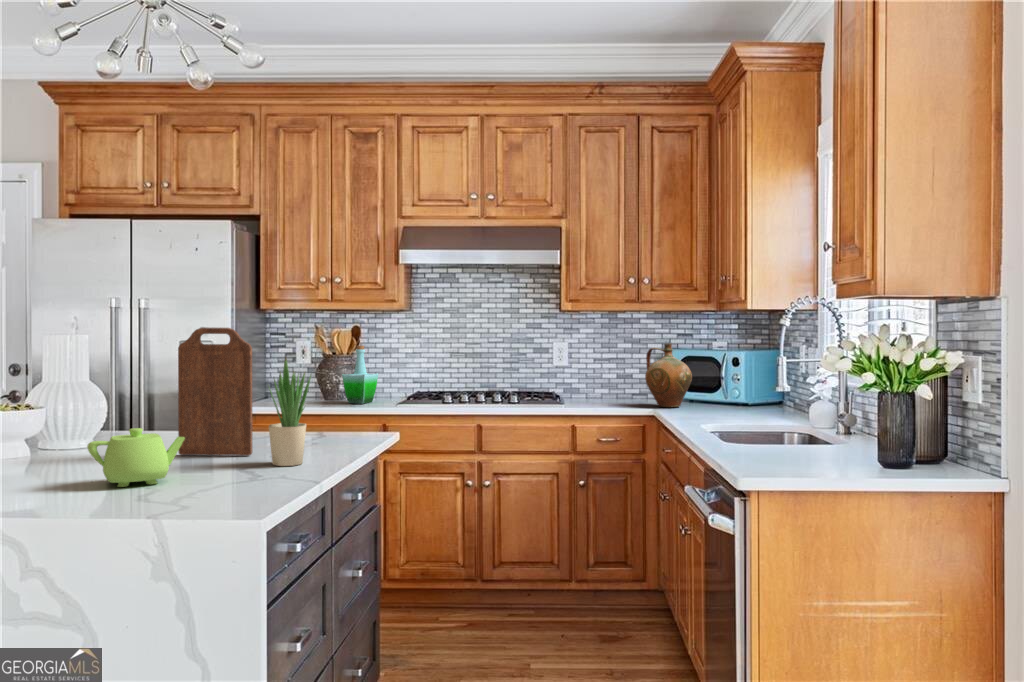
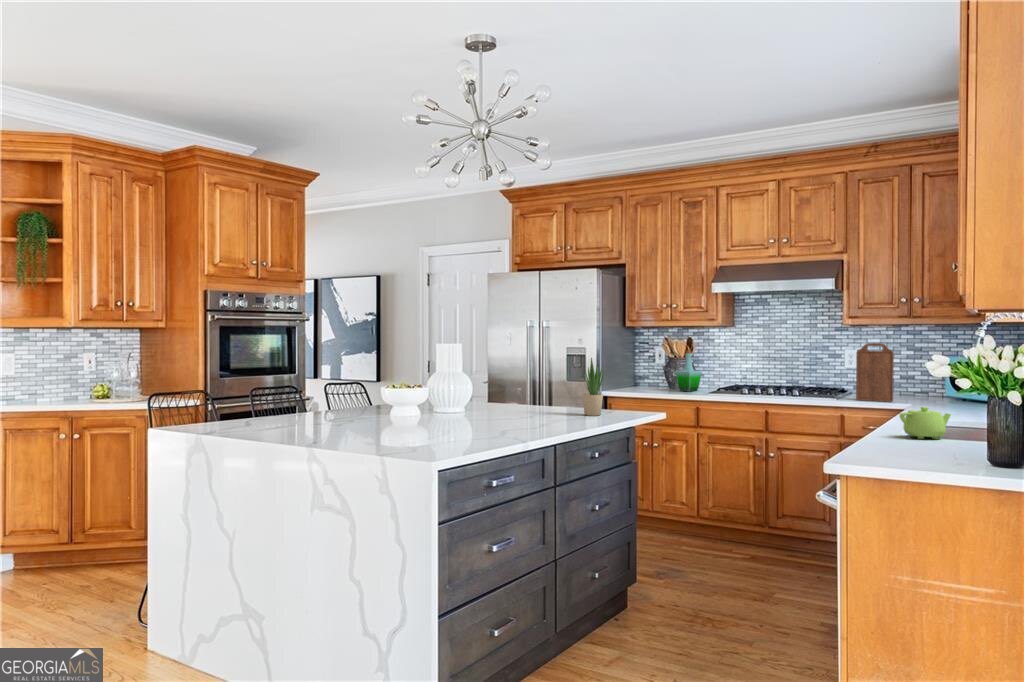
cutting board: present [178,328,252,456] -> present [856,343,894,402]
ceramic jug: present [645,343,692,407] -> none [908,353,952,405]
teapot: present [87,428,185,487] -> present [900,407,951,439]

